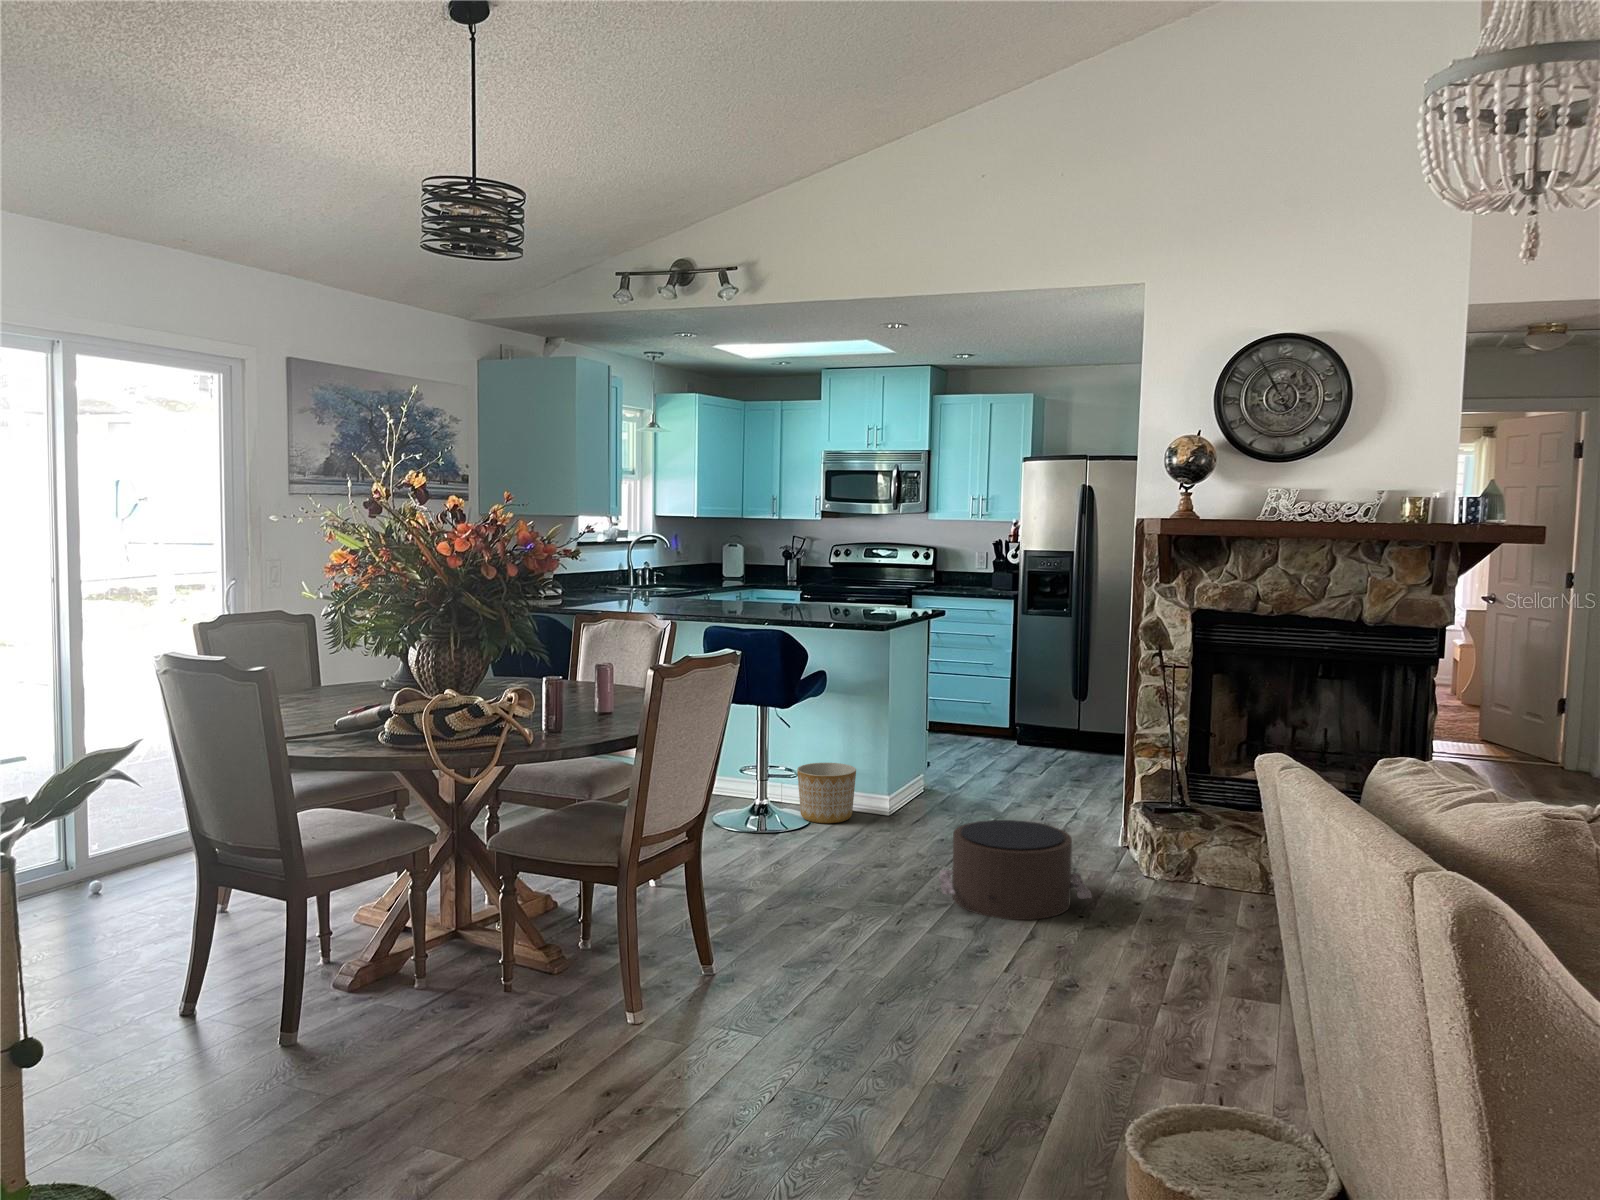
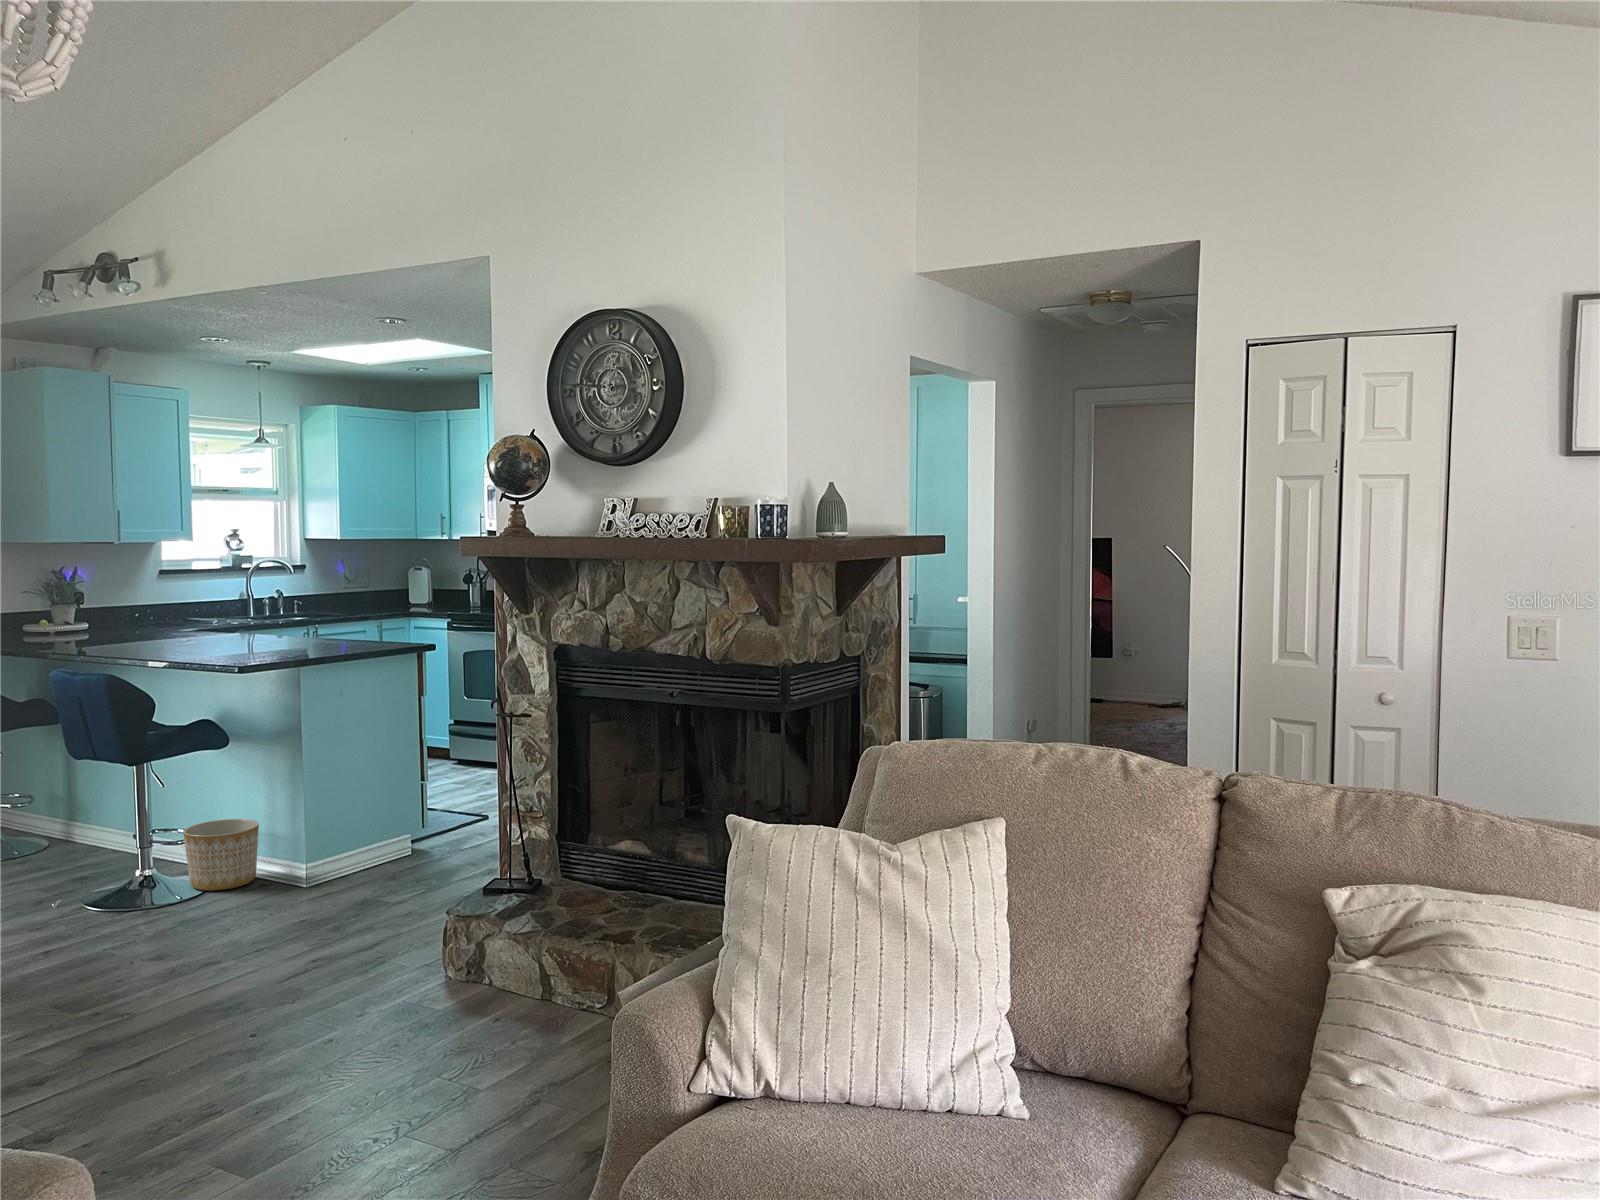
pouf: present [939,820,1092,920] -> none [90,900,303,1031]

